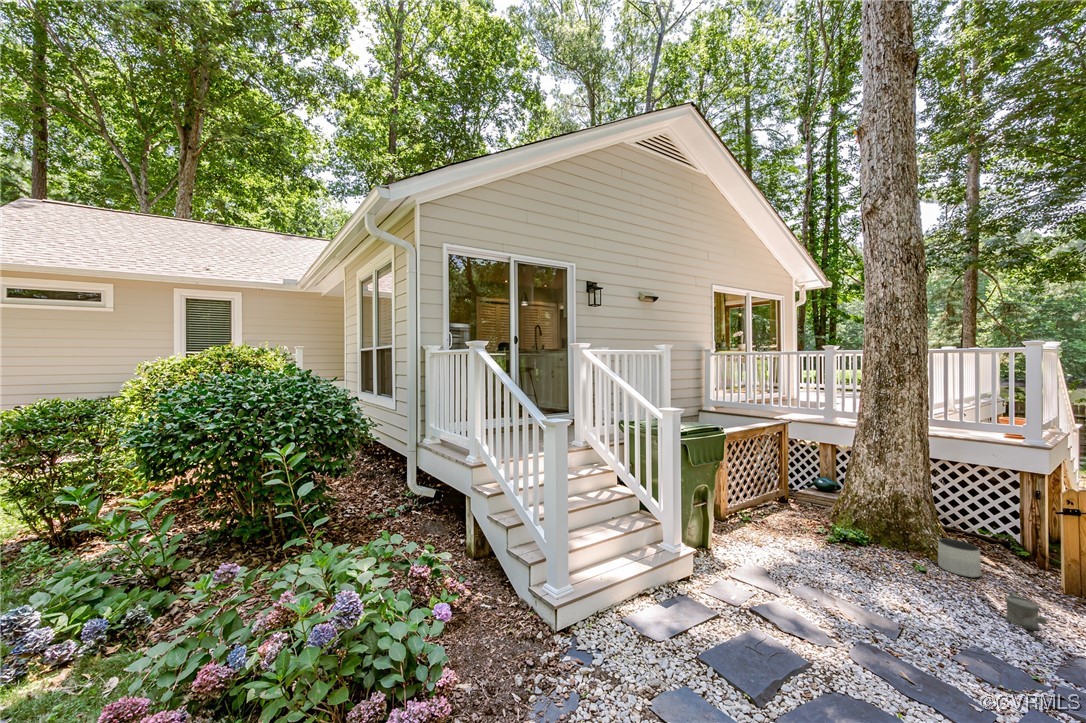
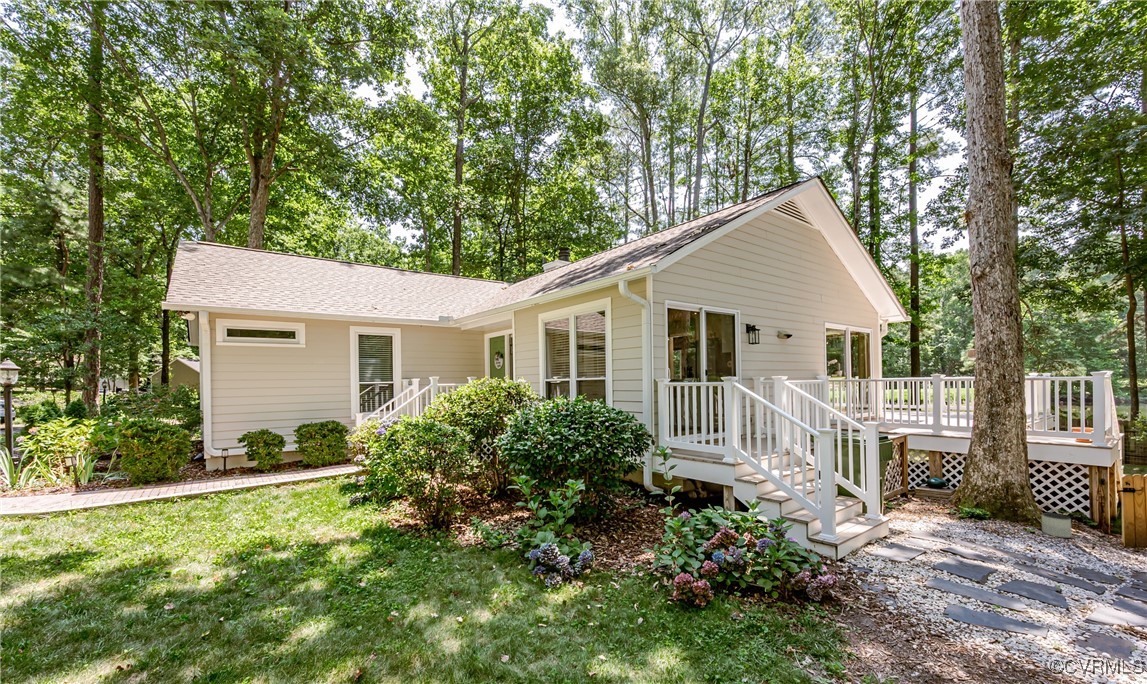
watering can: present [1005,592,1047,630] -> none [1093,541,1119,562]

